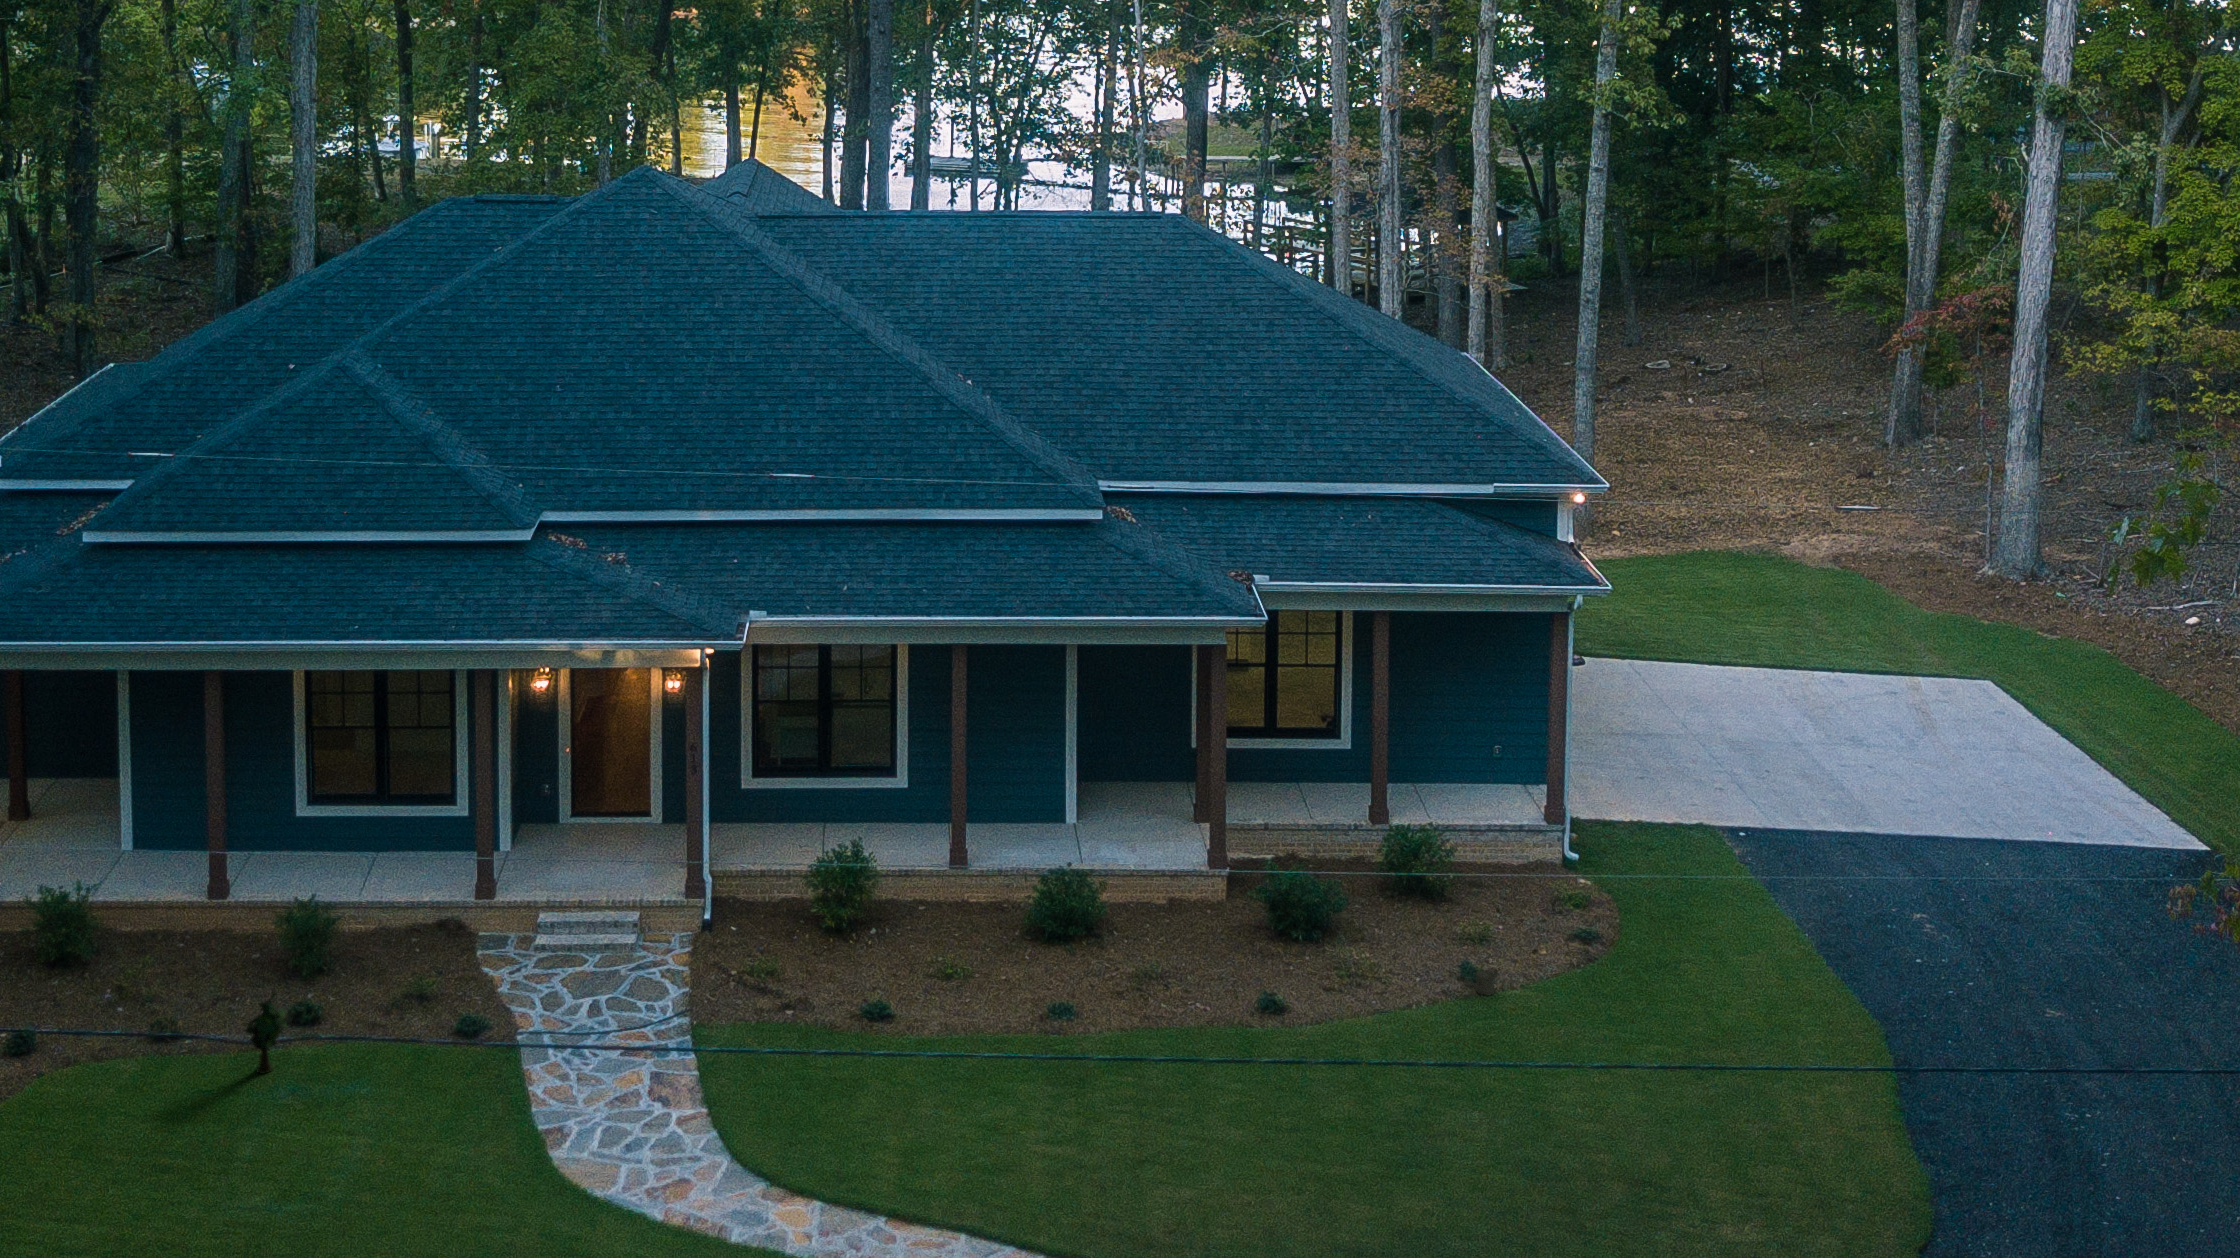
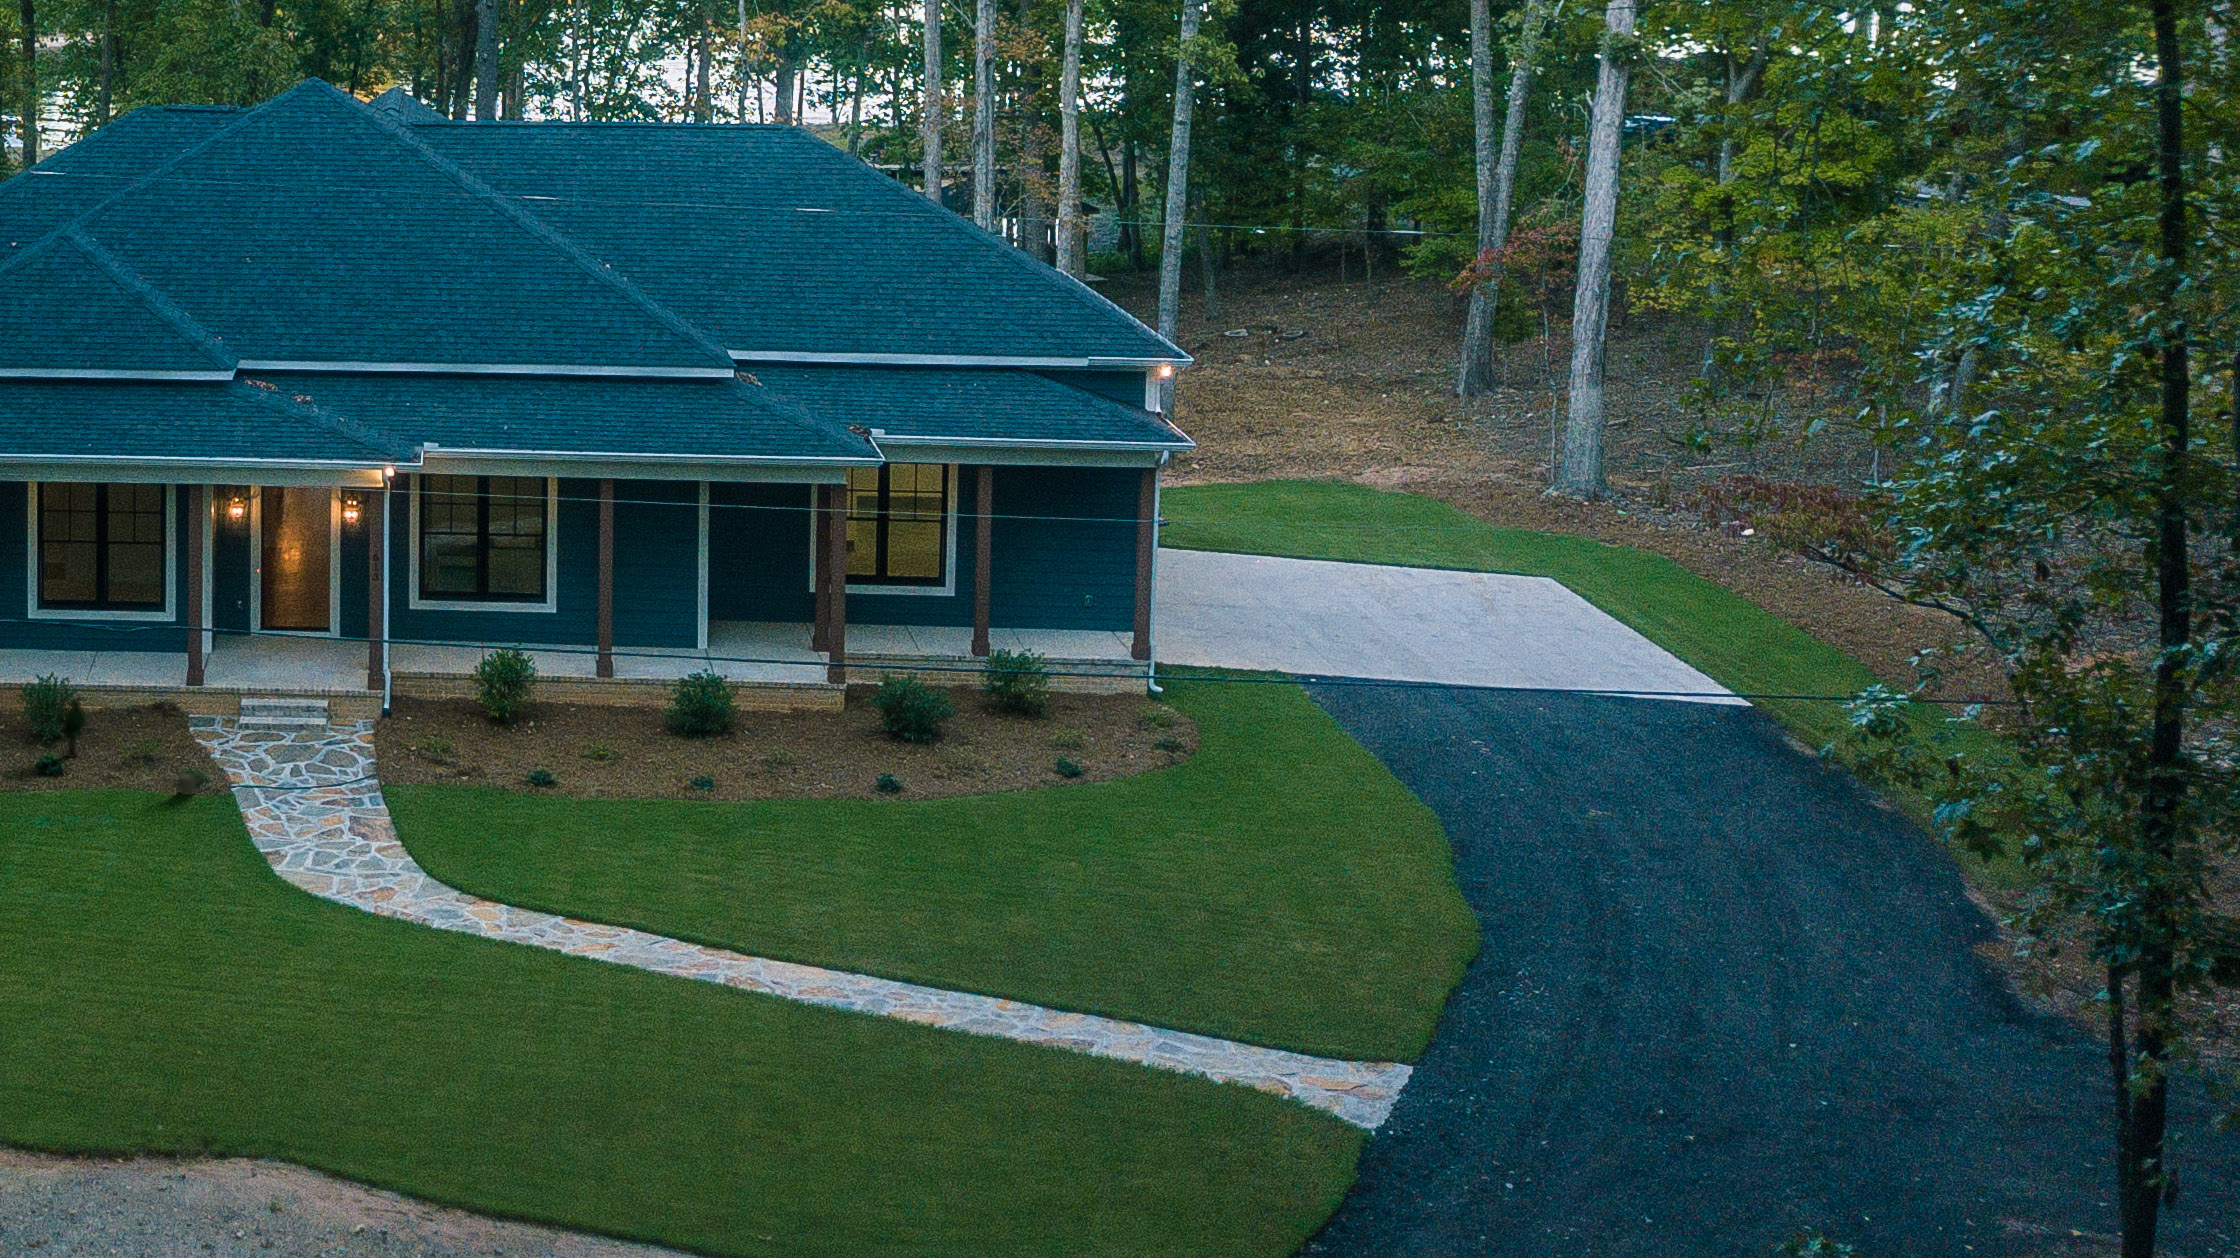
watering can: present [1465,969,1497,995] -> present [164,773,203,795]

